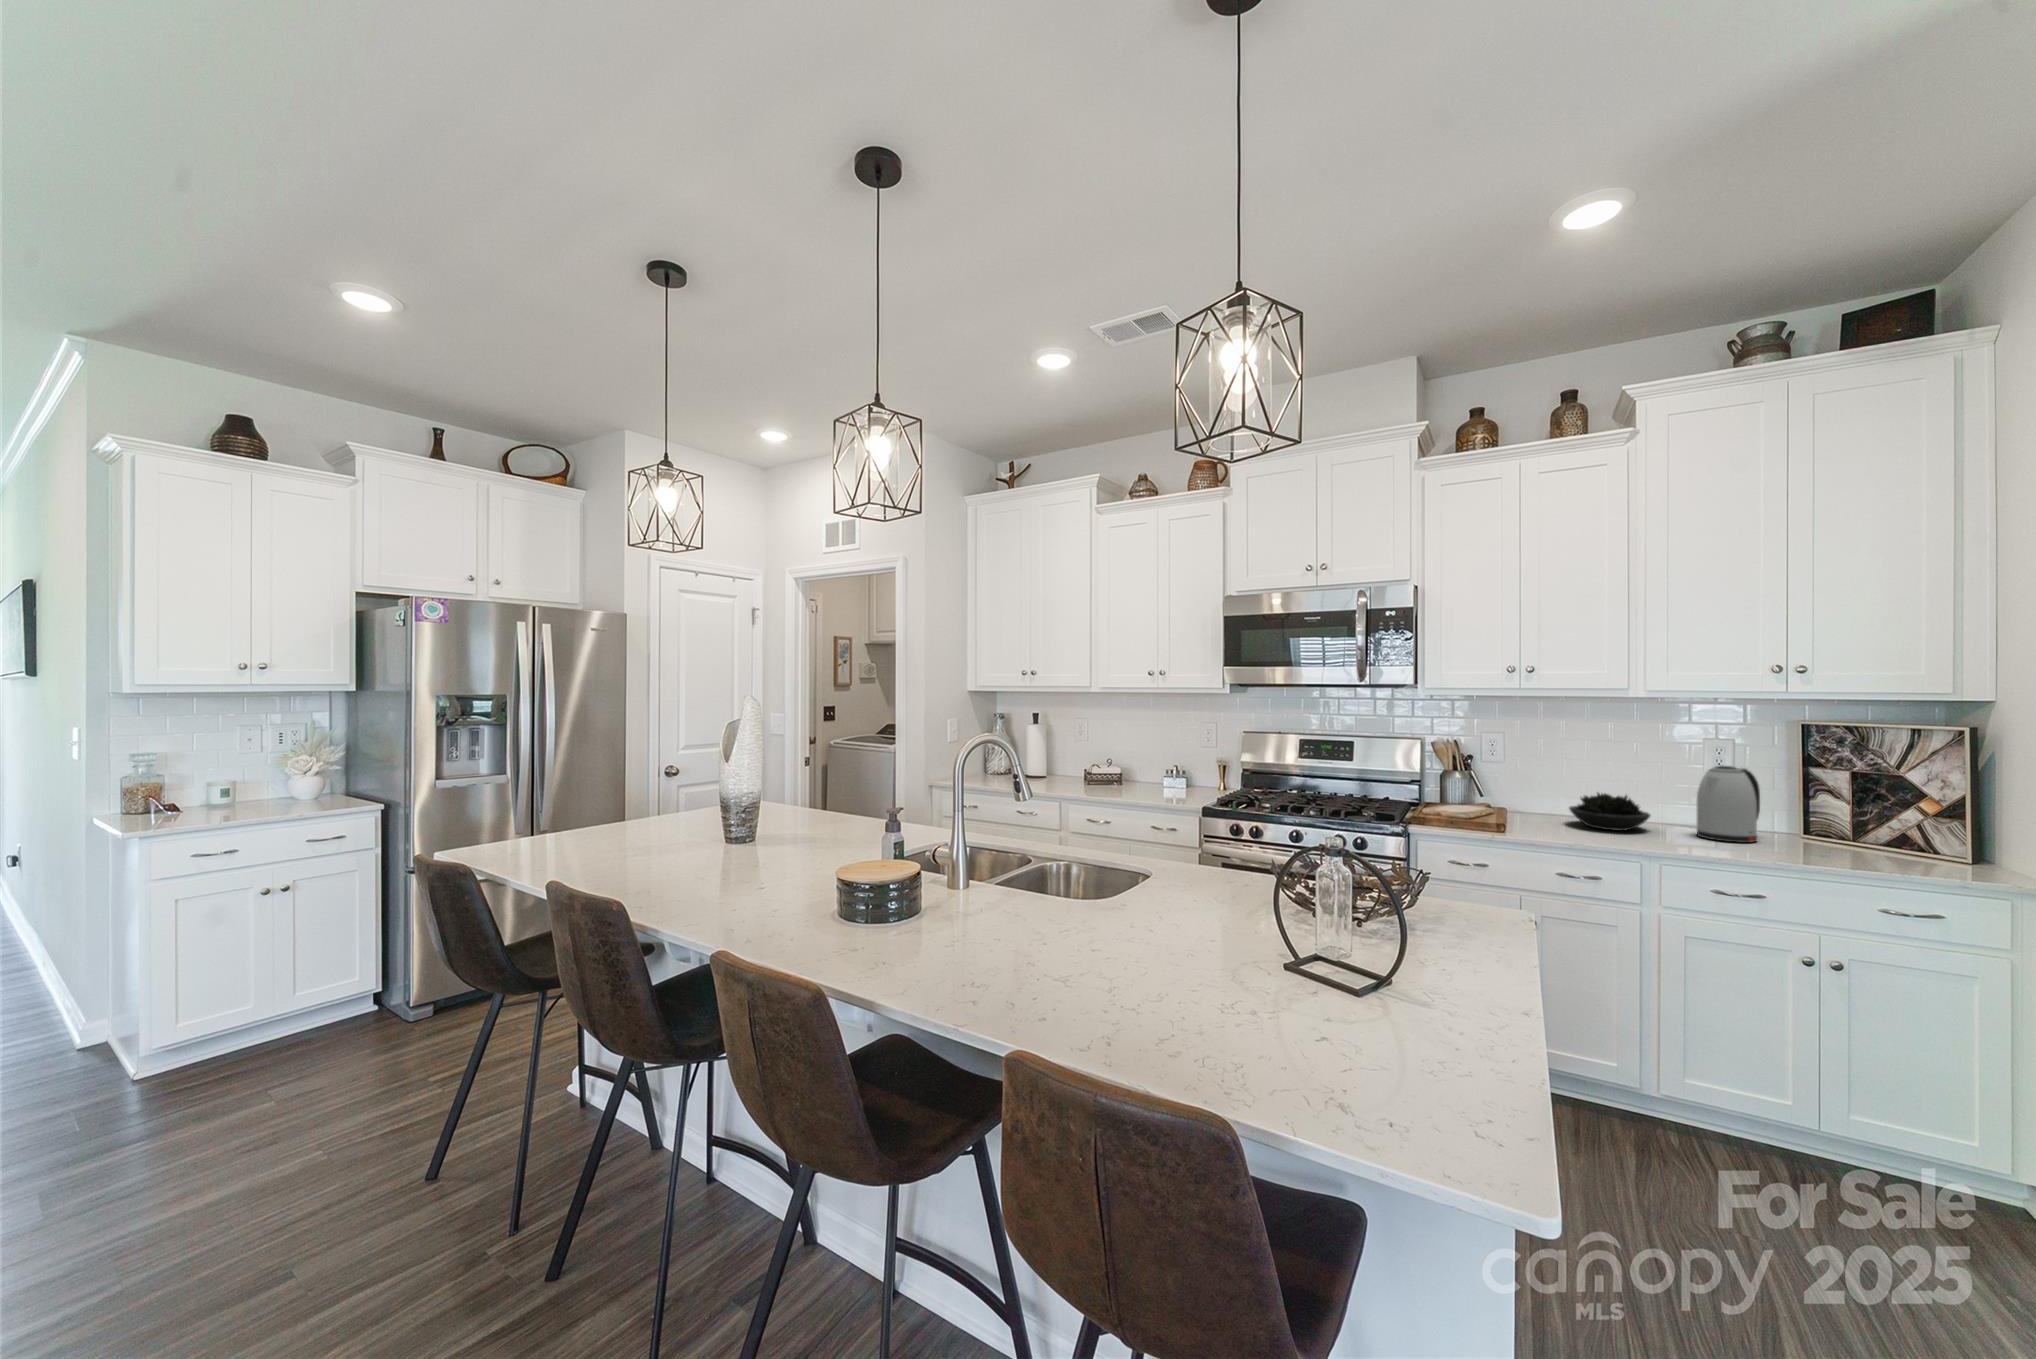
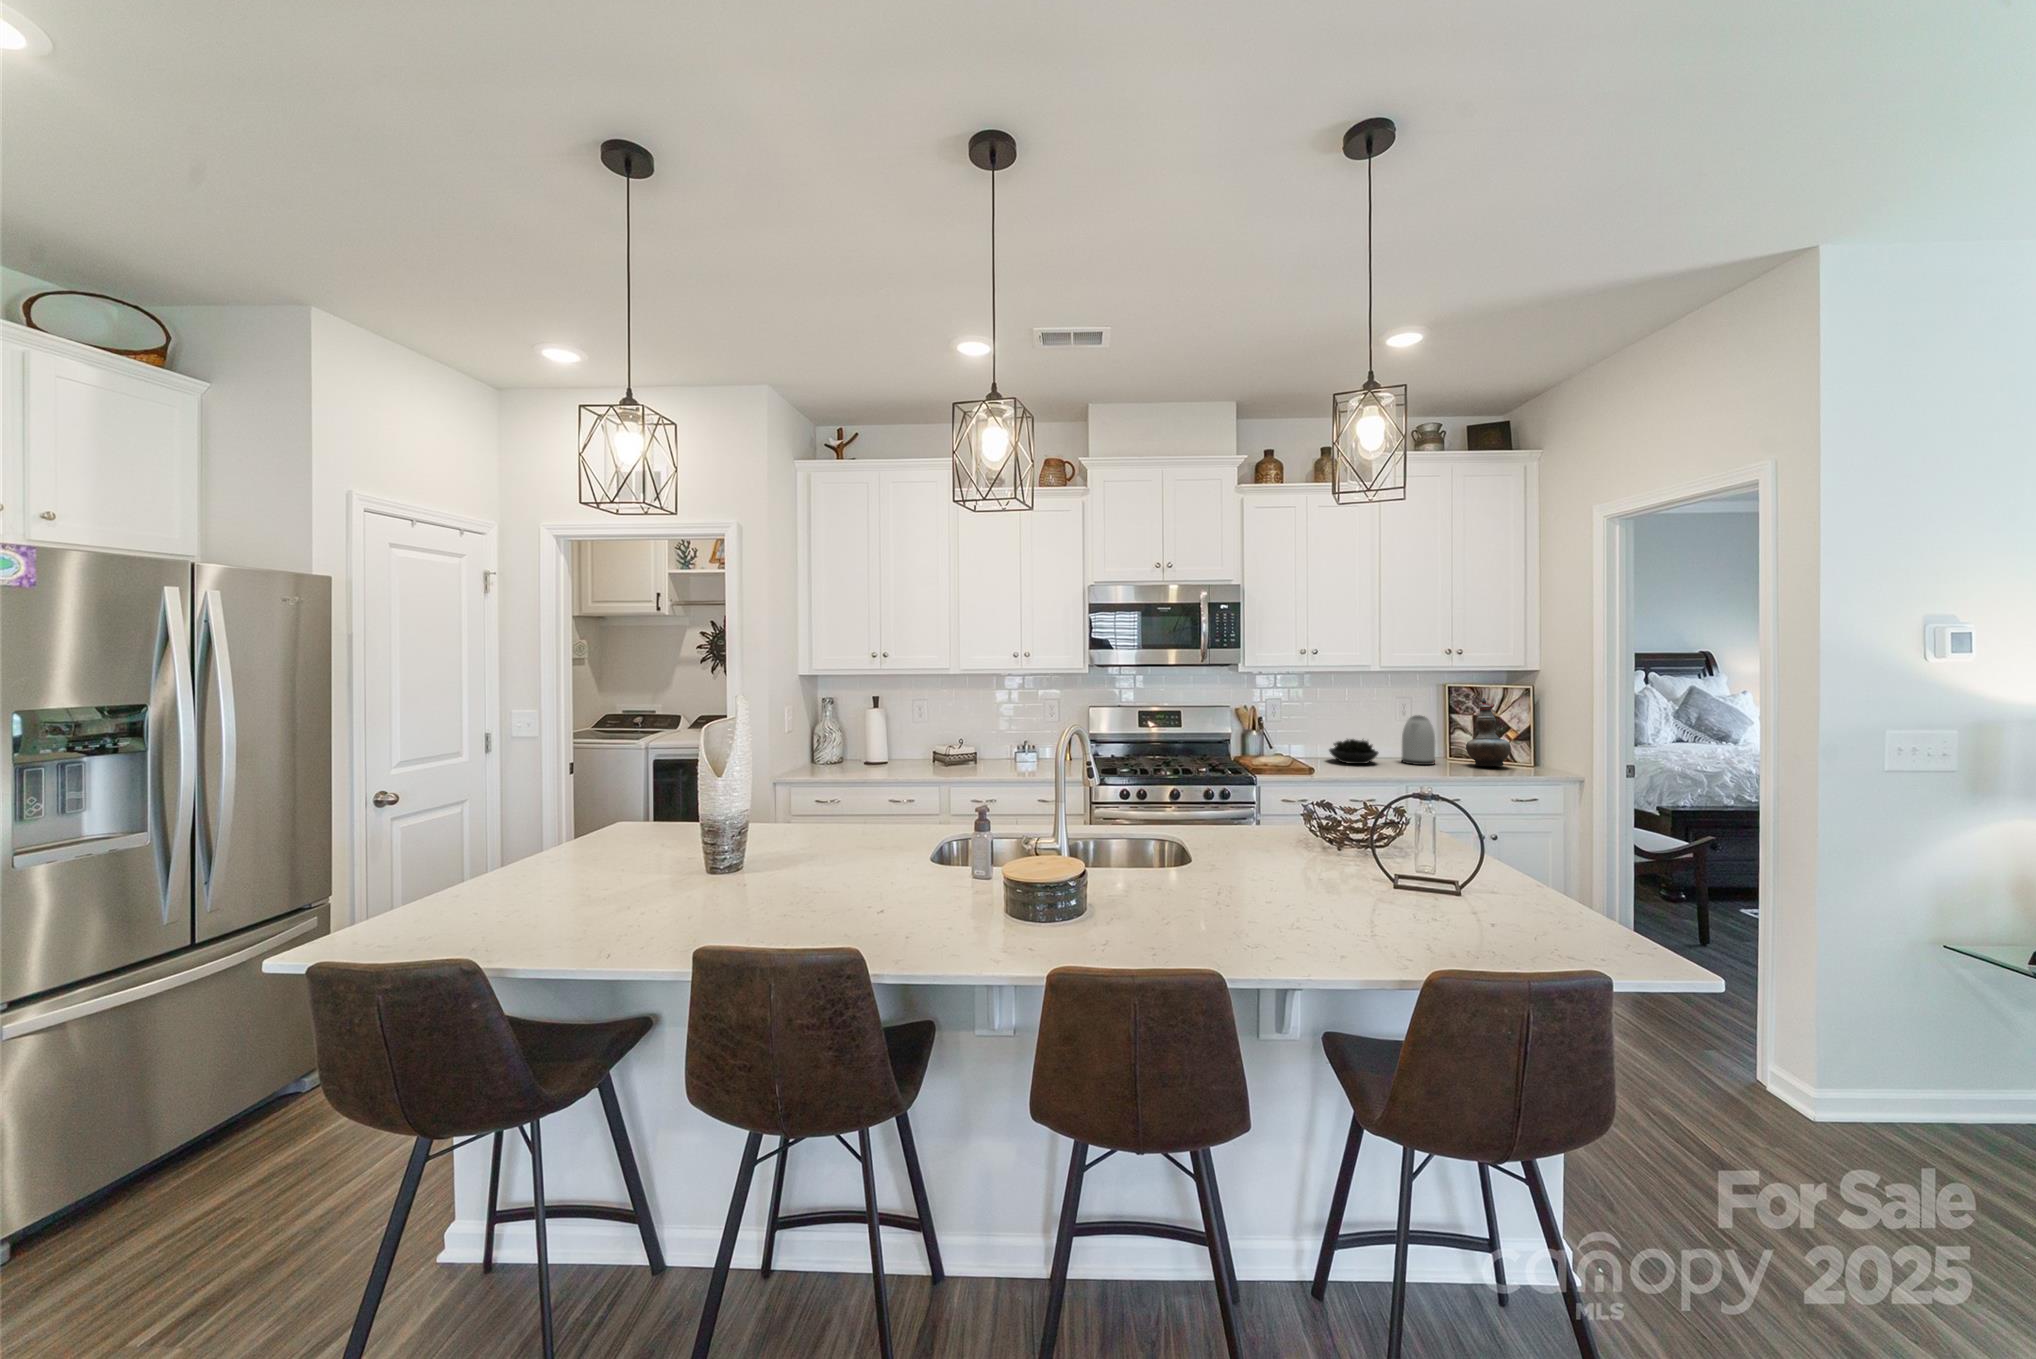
decorative vase: none [1813,743,1900,856] -> present [1466,698,1511,767]

